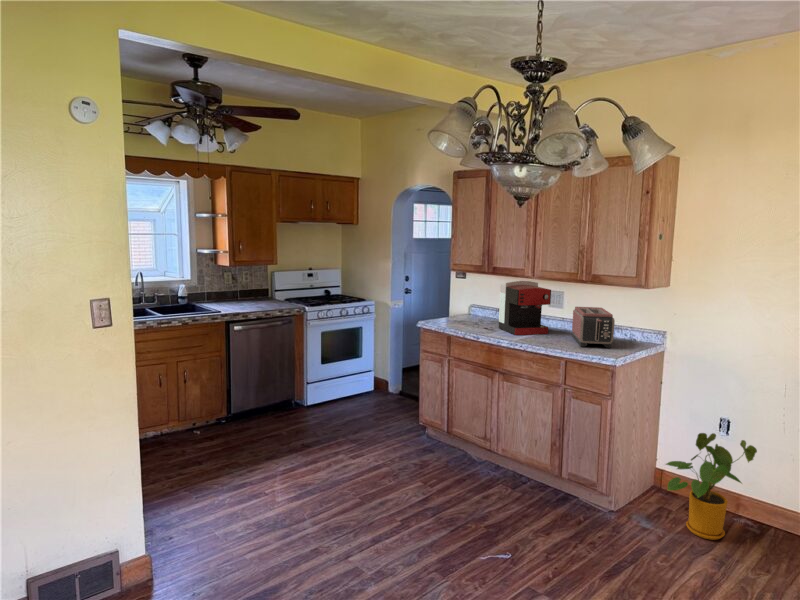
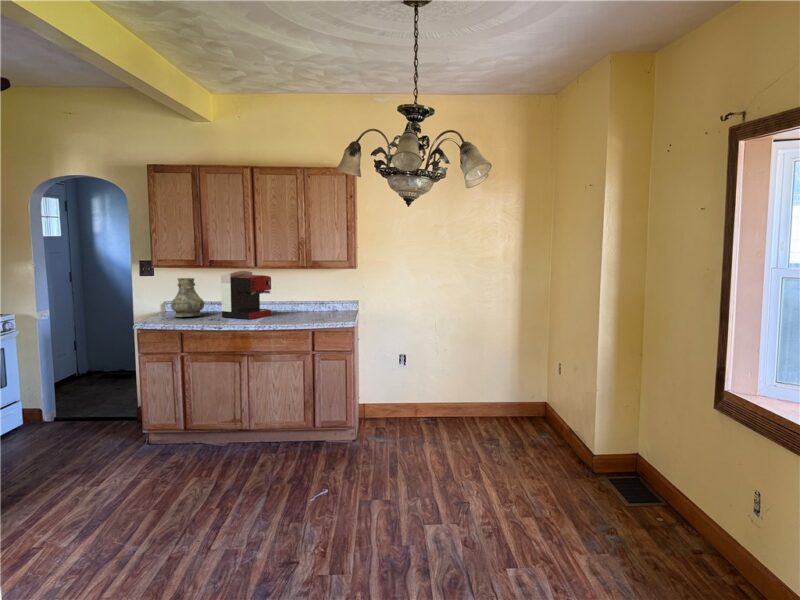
vase: none [459,283,491,323] -> present [171,278,204,317]
toaster: present [572,307,615,348] -> none [294,287,336,319]
house plant: present [666,433,757,540] -> none [386,364,432,435]

